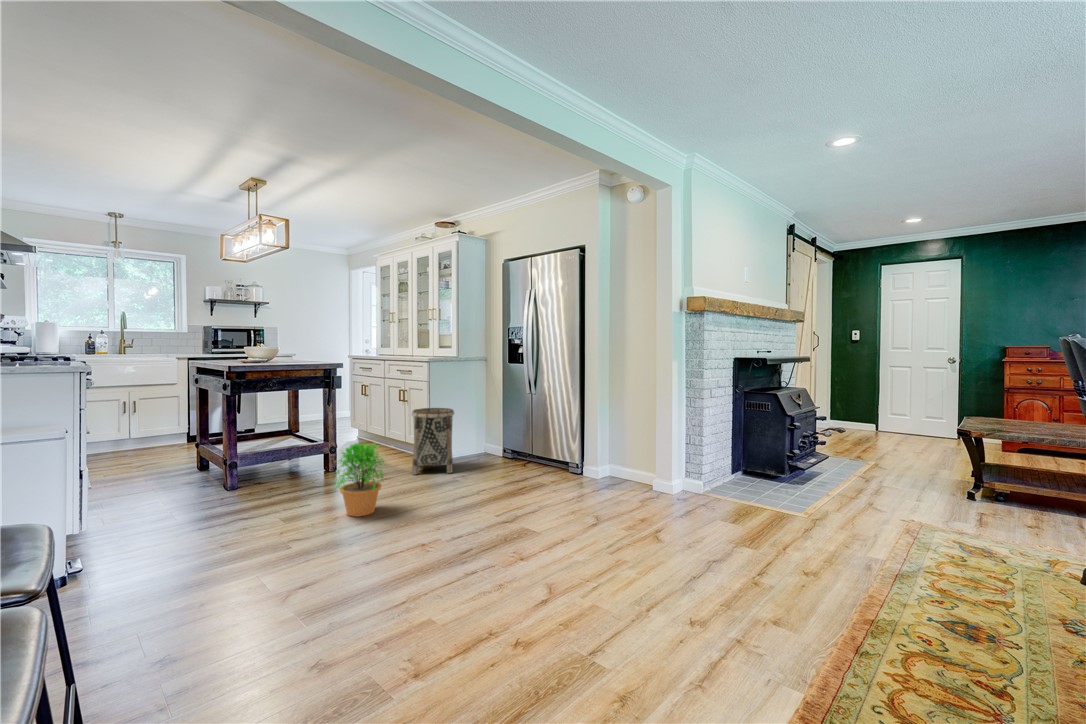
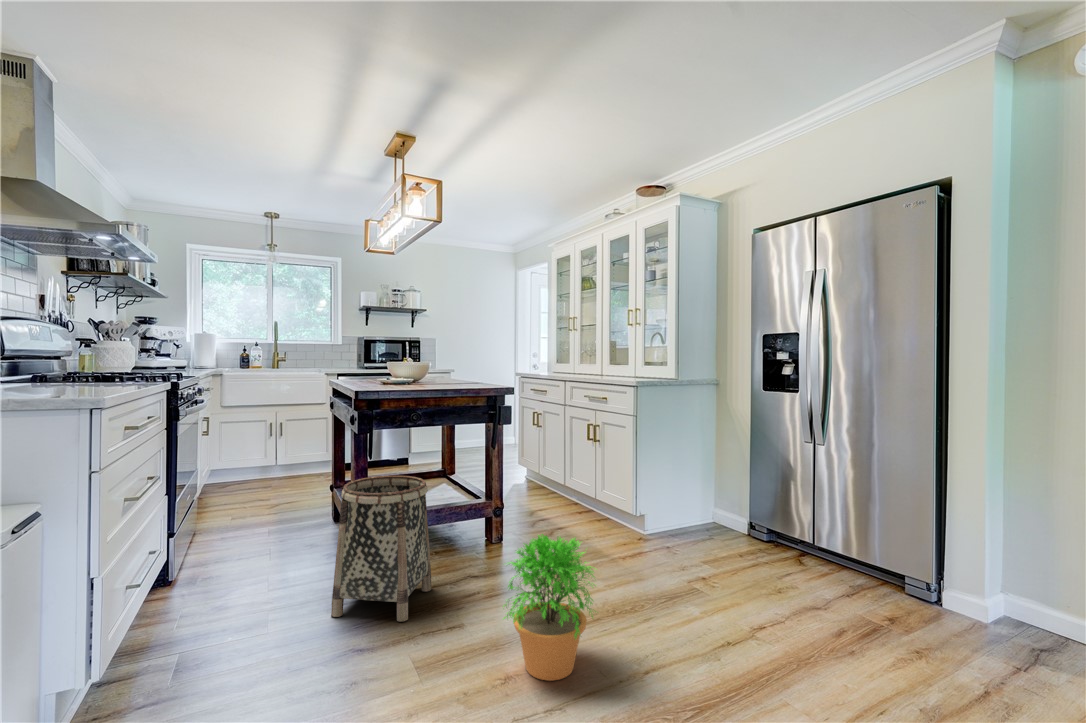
basket: present [412,408,454,474] -> present [331,475,432,622]

